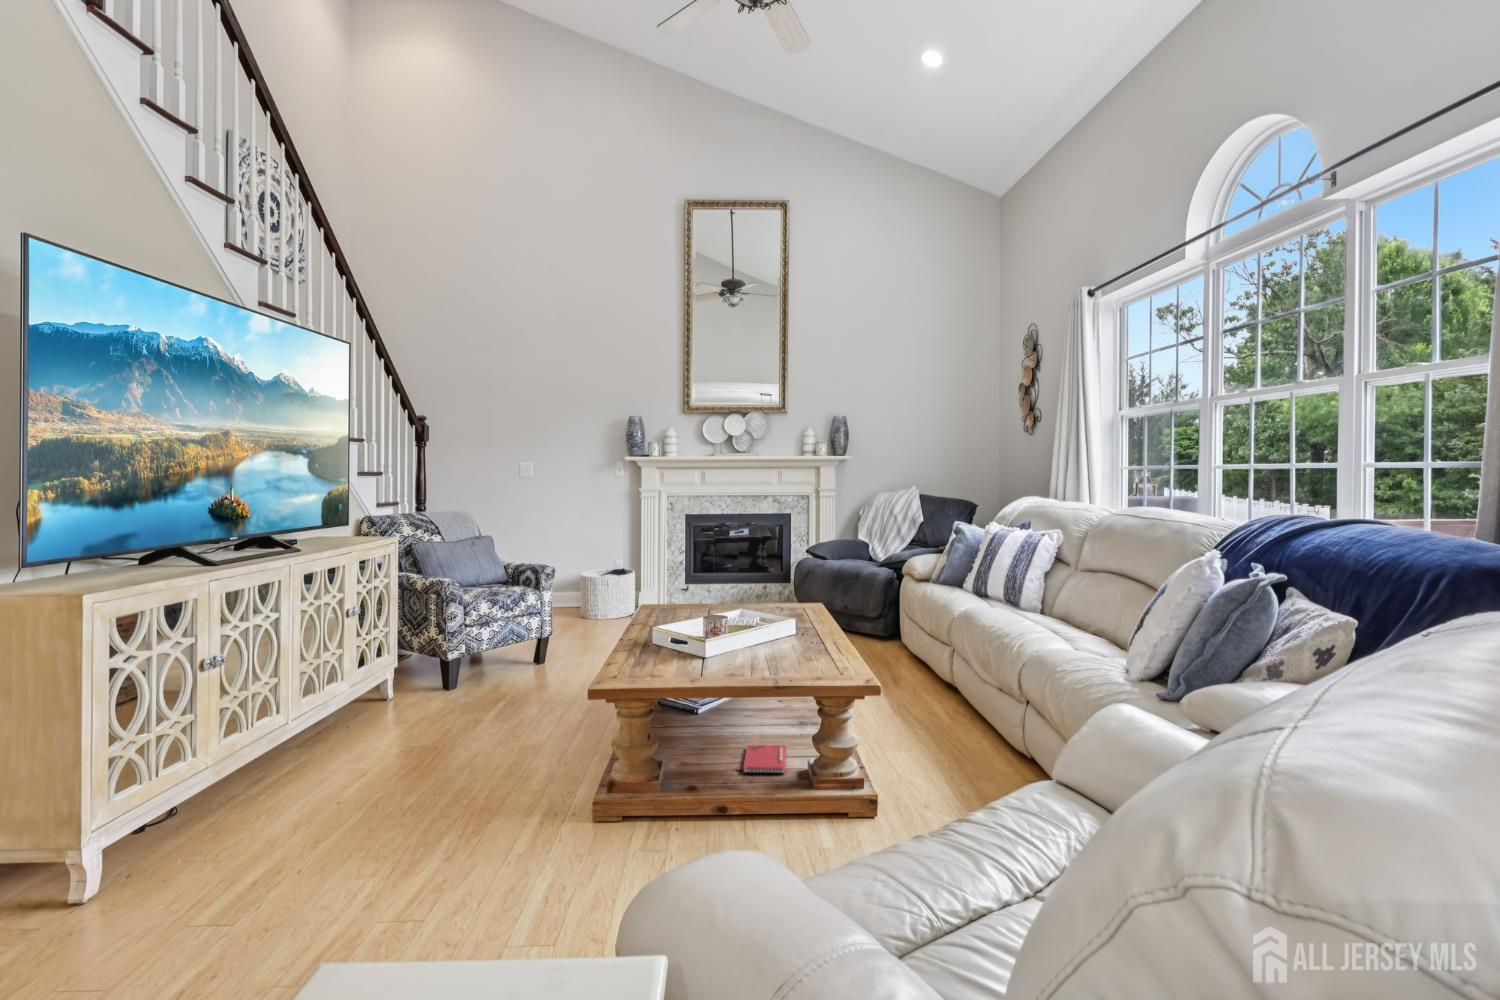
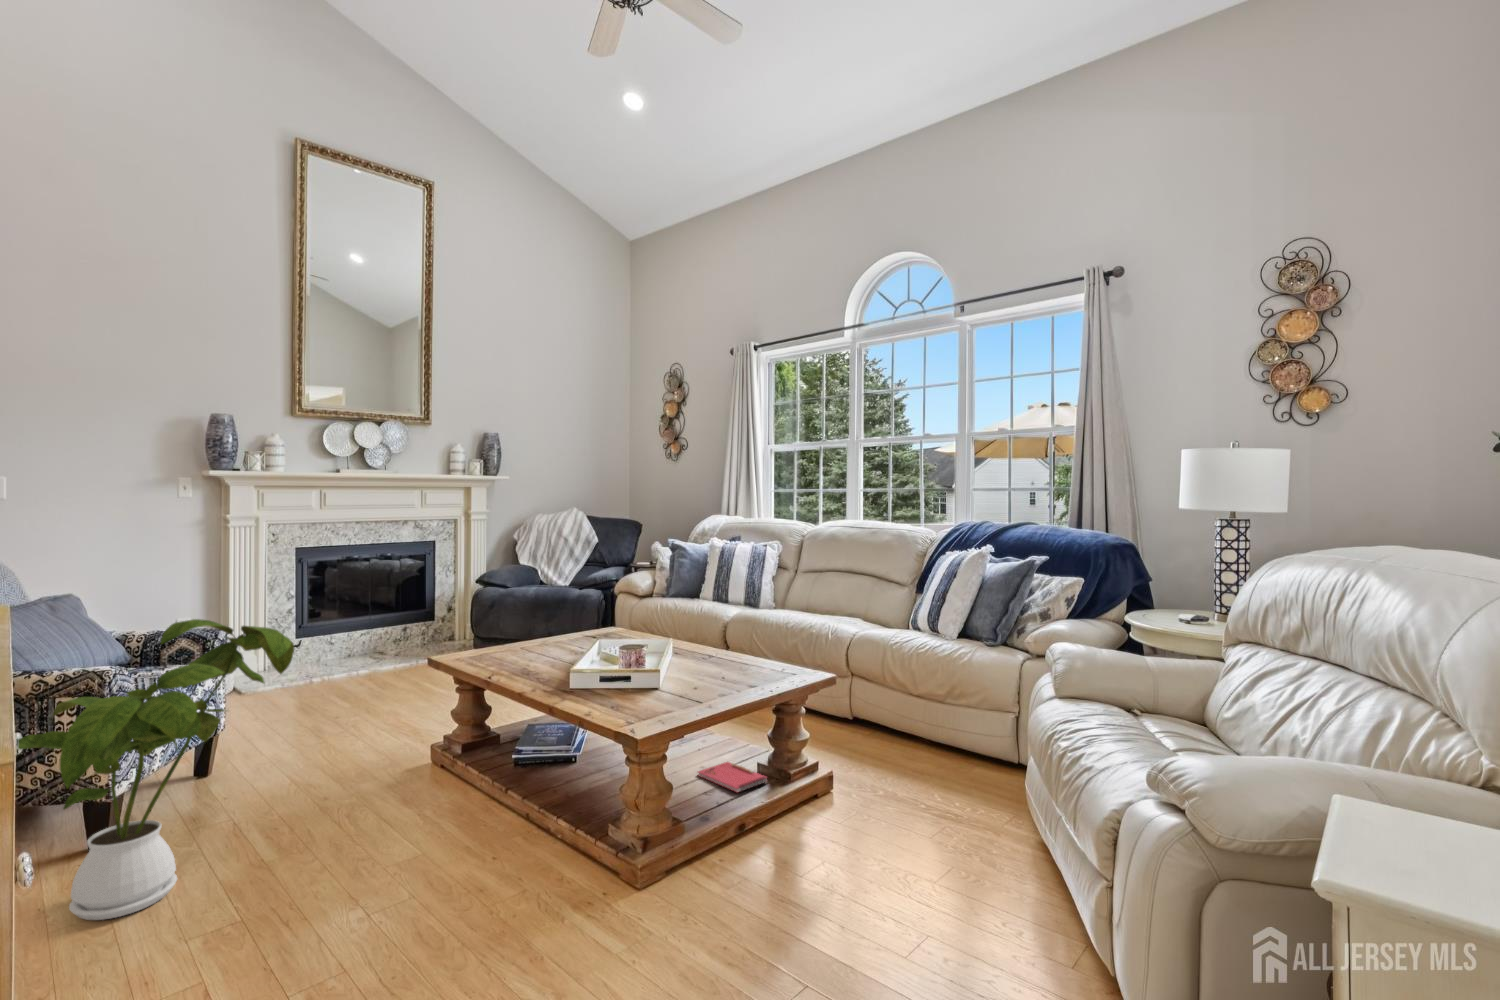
house plant: none [352,558,517,722] -> present [18,619,294,920]

